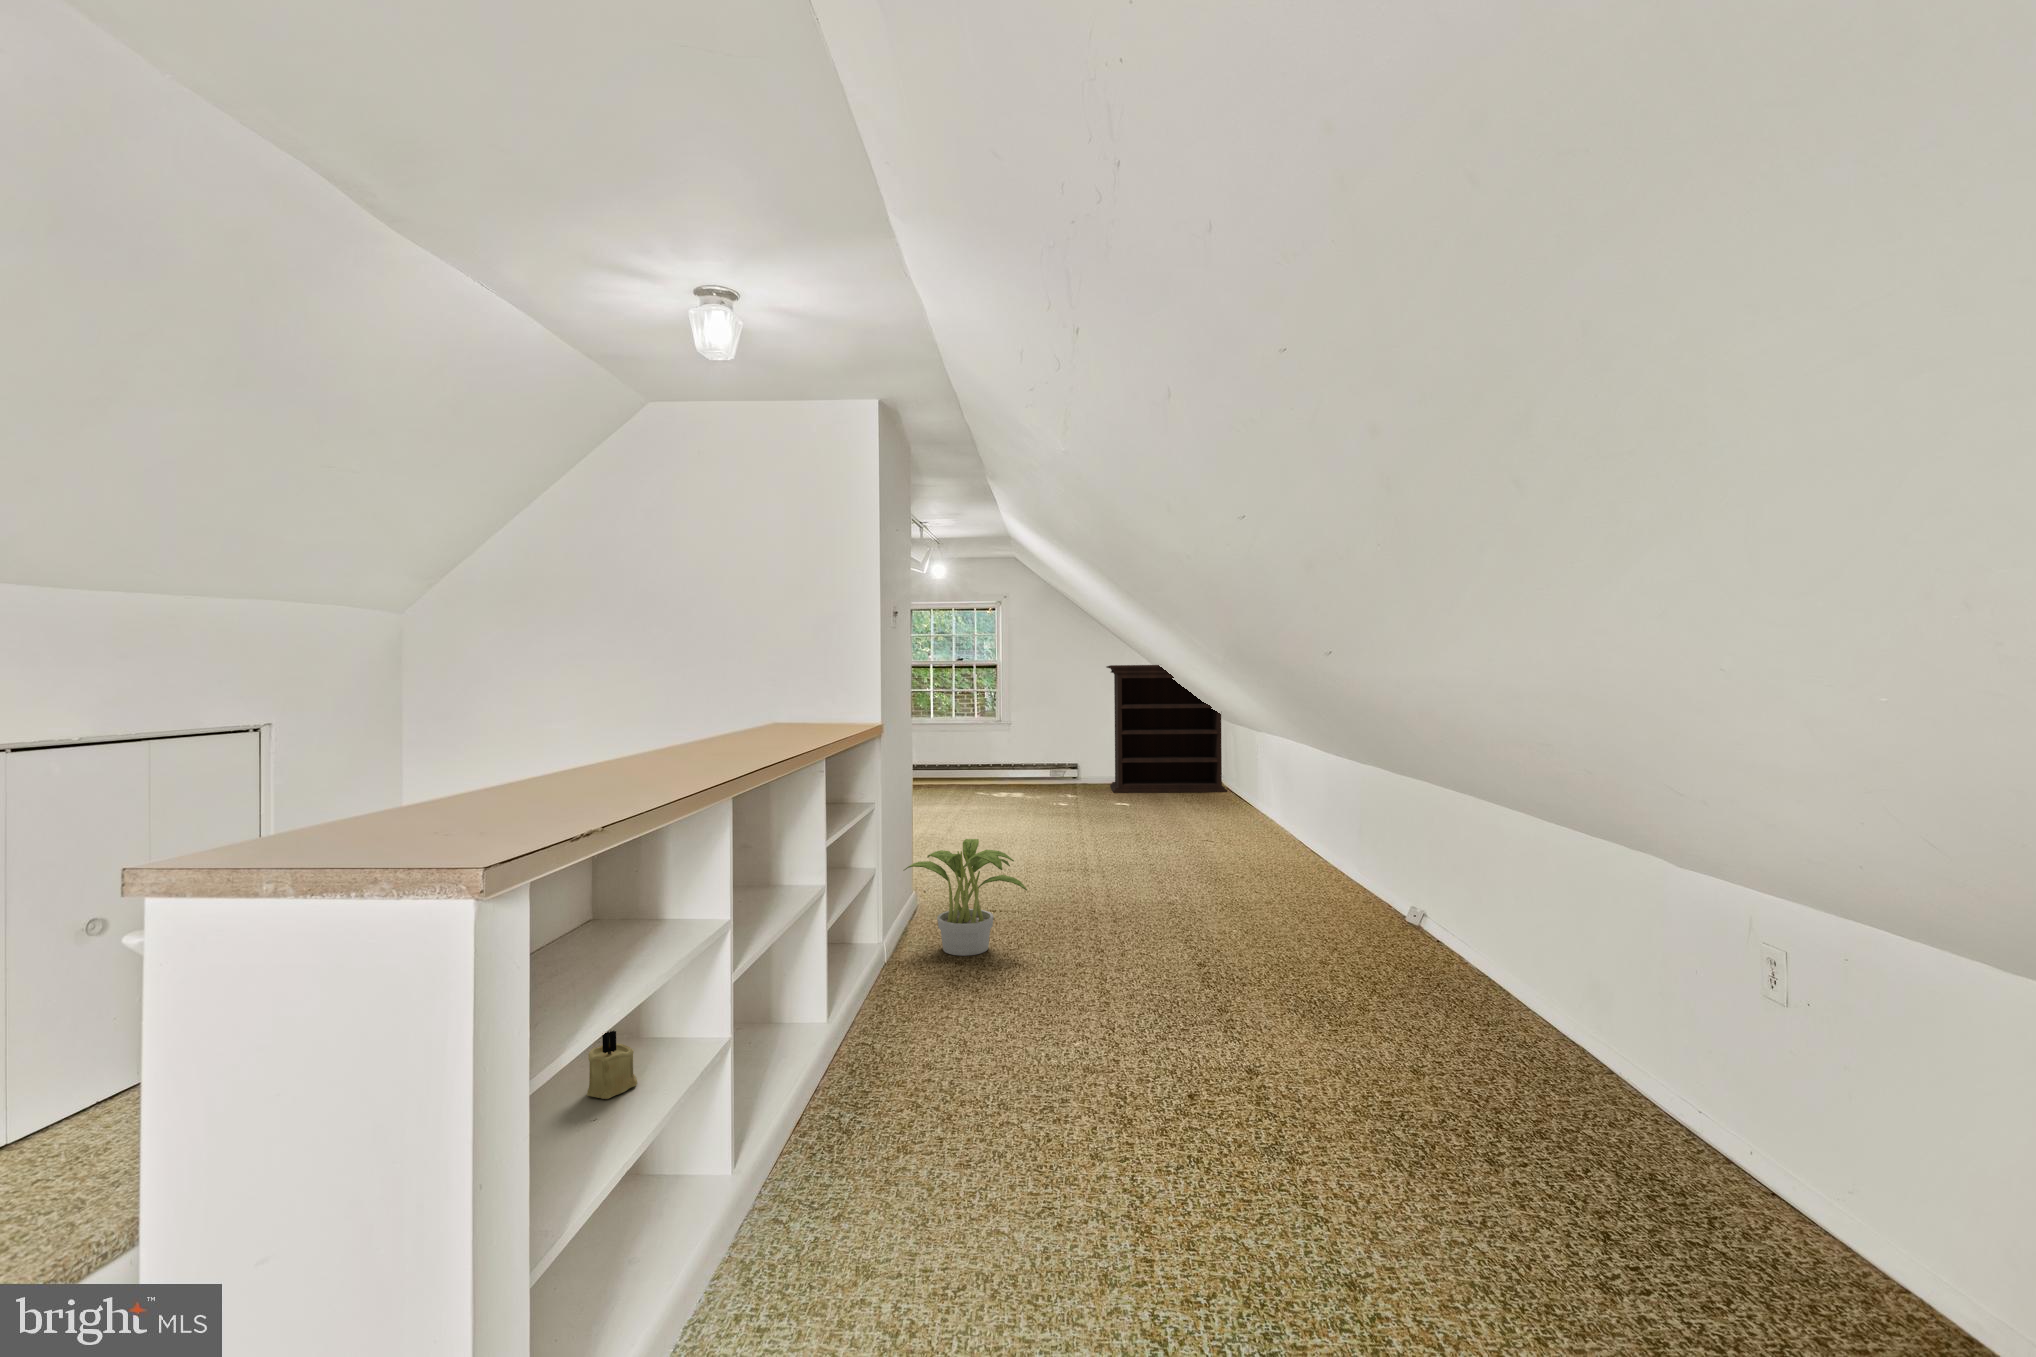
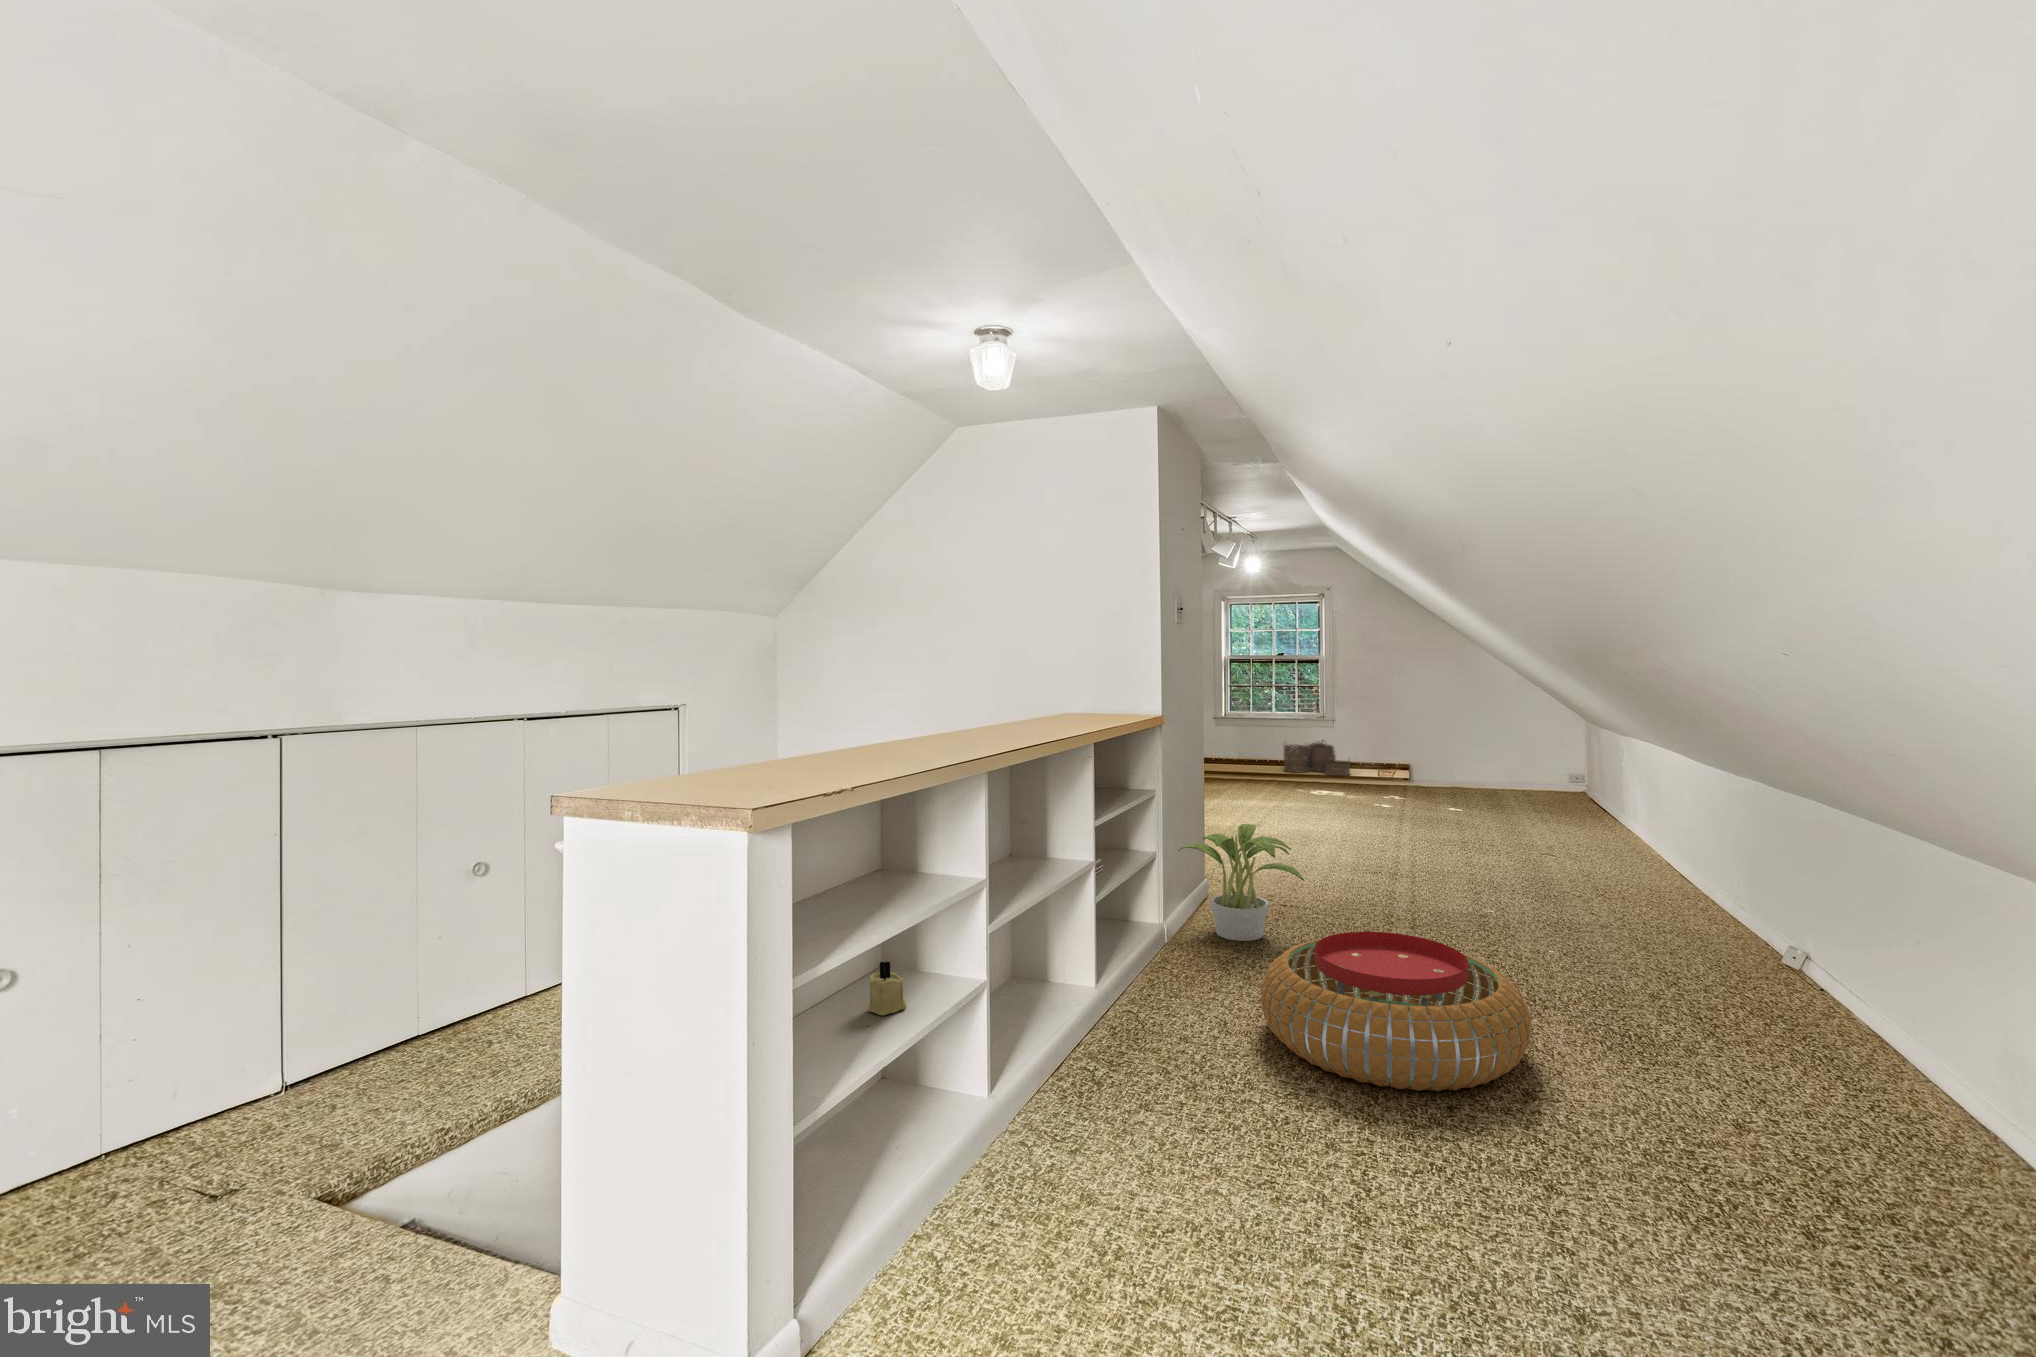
bookshelf: present [1107,665,1227,793] -> none [1441,637,1600,789]
woven basket: none [973,758,1032,791] -> present [1284,740,1350,776]
pouf: none [1005,934,1248,1085] -> present [1261,932,1531,1091]

